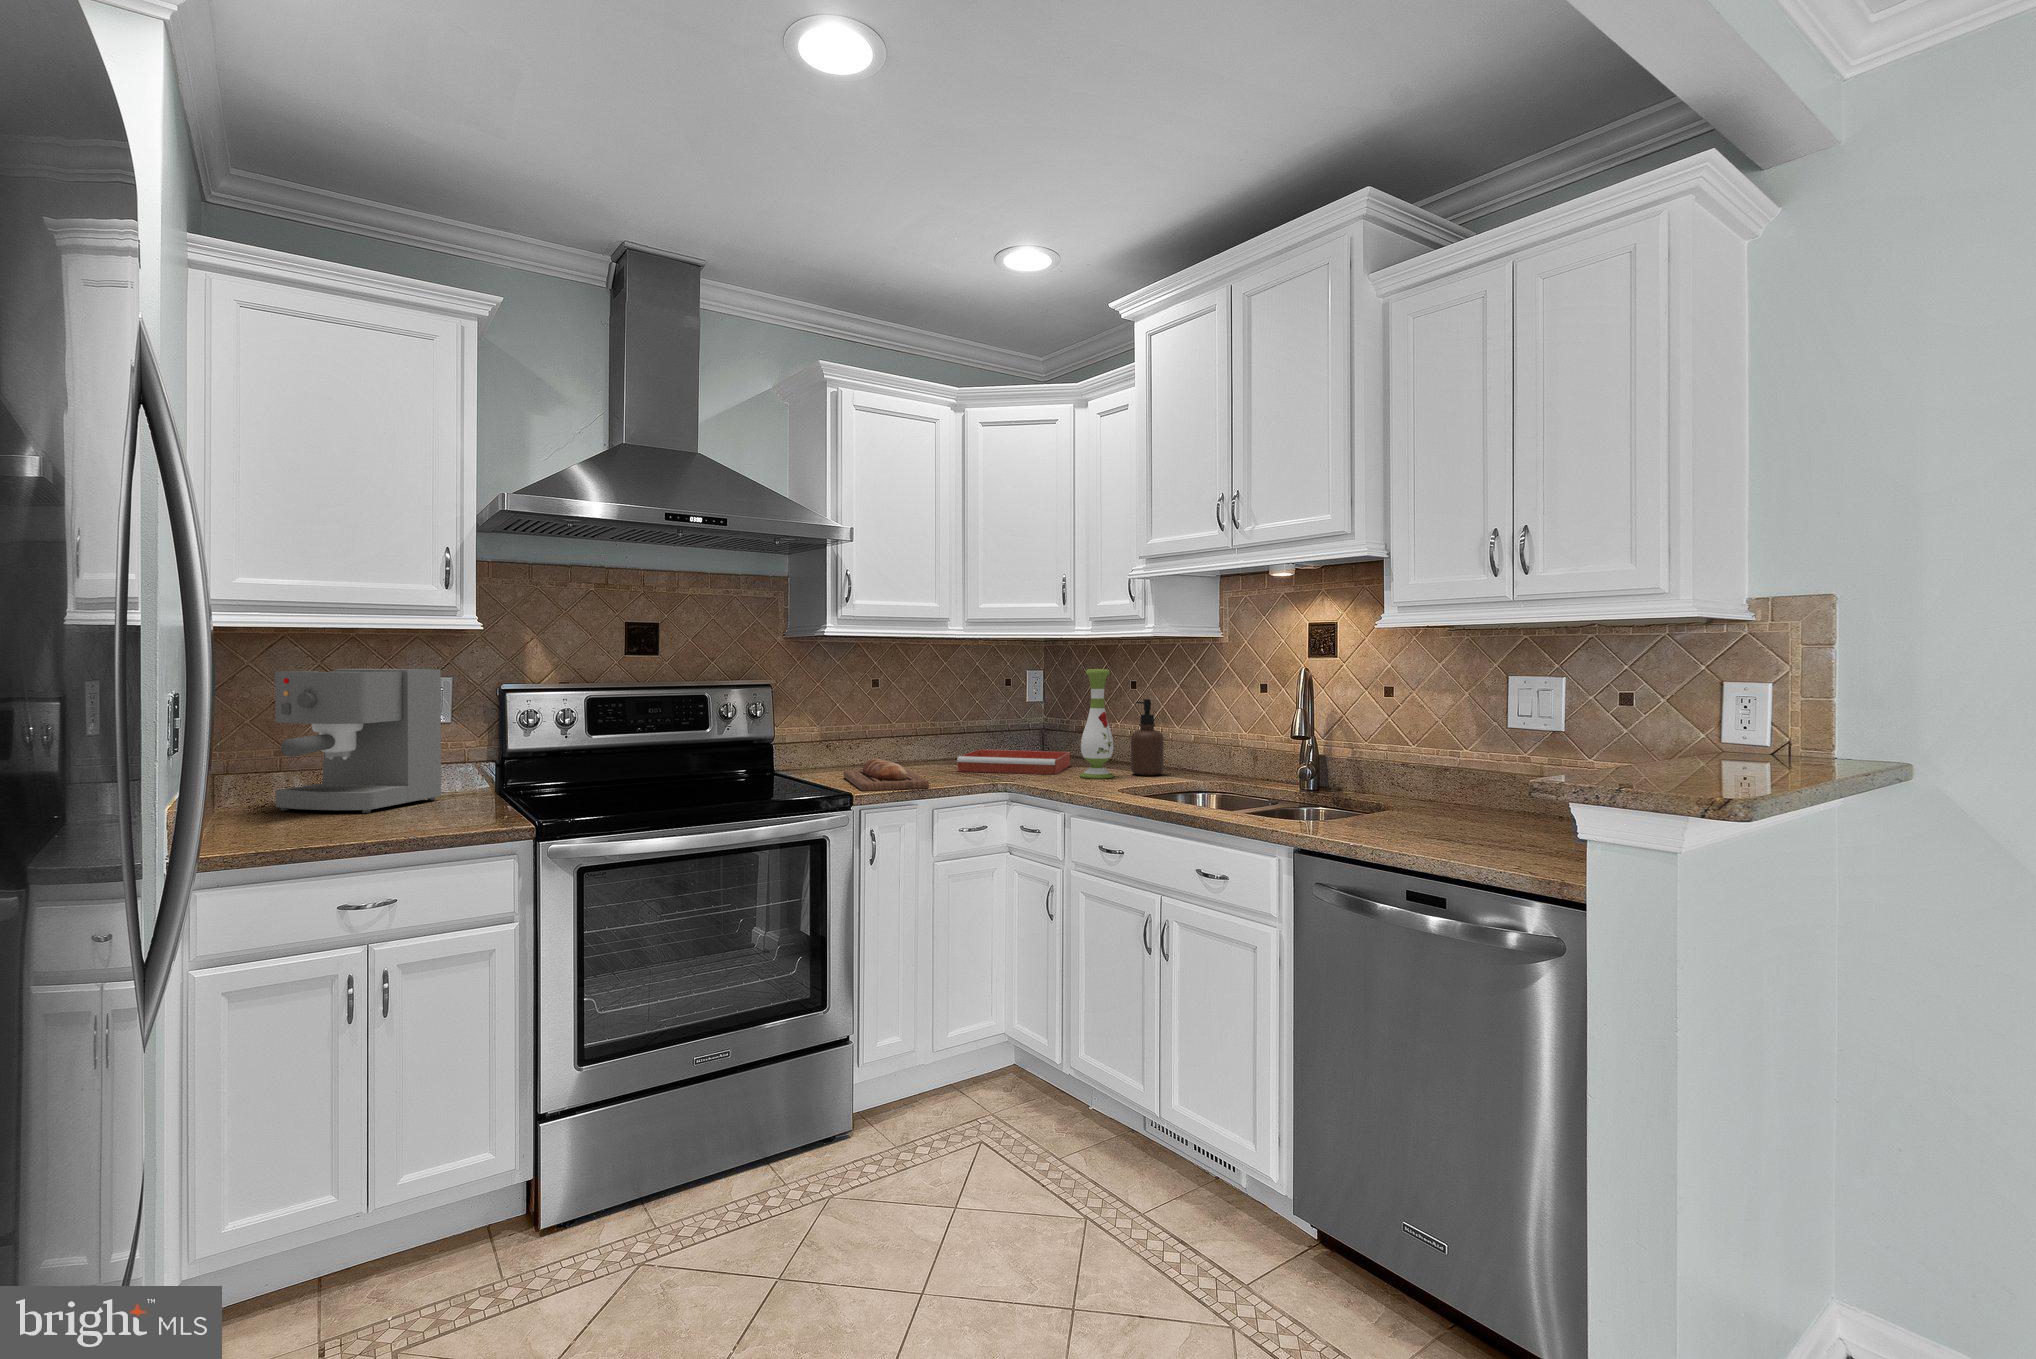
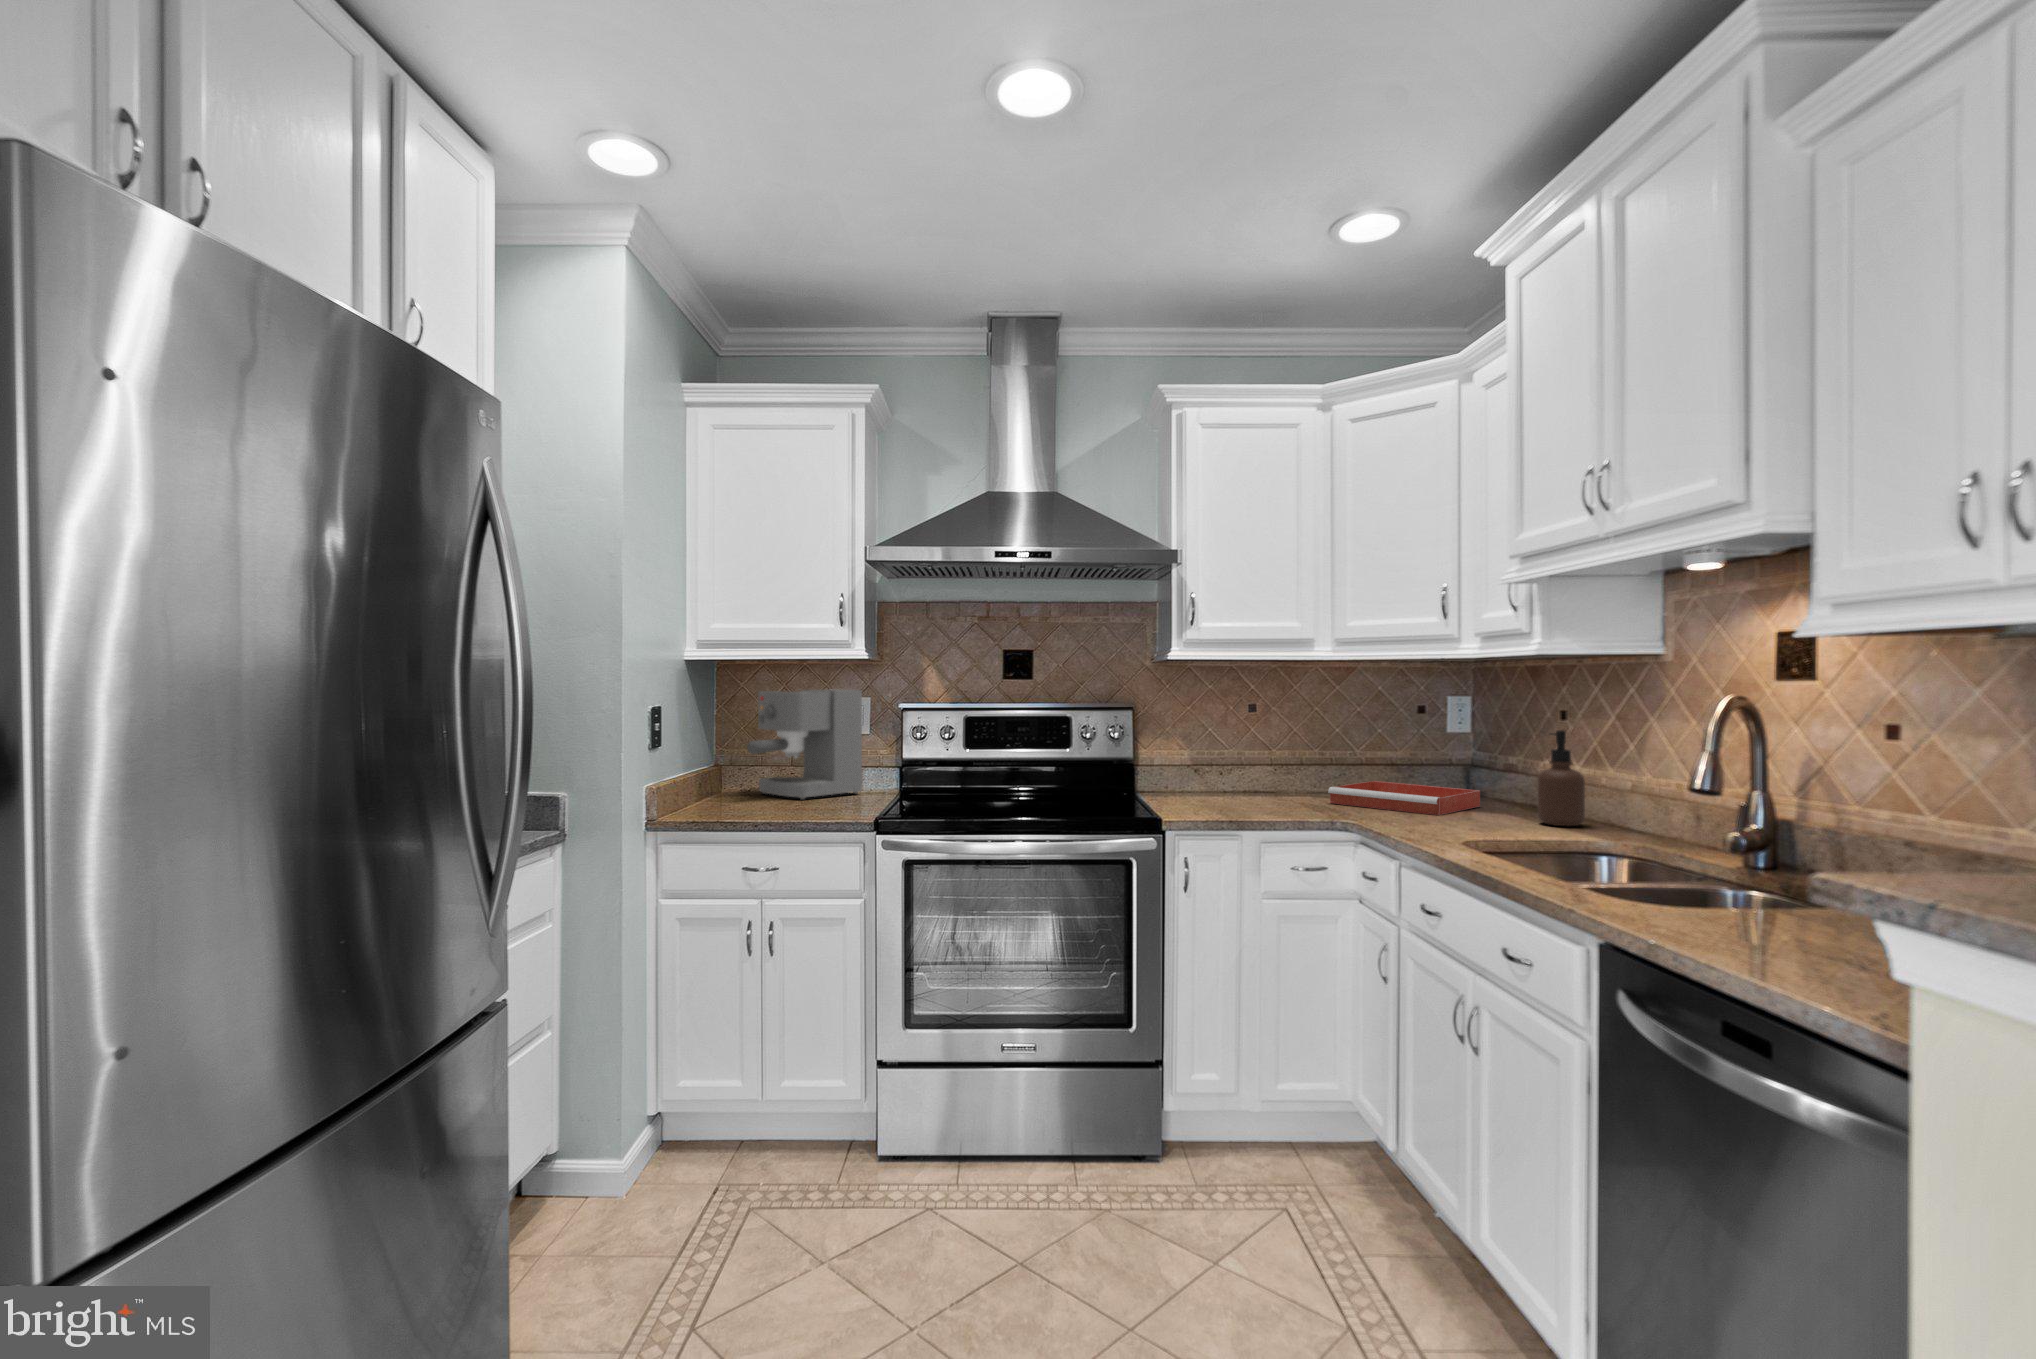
vase: present [1080,669,1114,779] -> none [1463,692,1508,825]
bread loaf: present [843,759,929,791] -> none [1187,783,1263,818]

